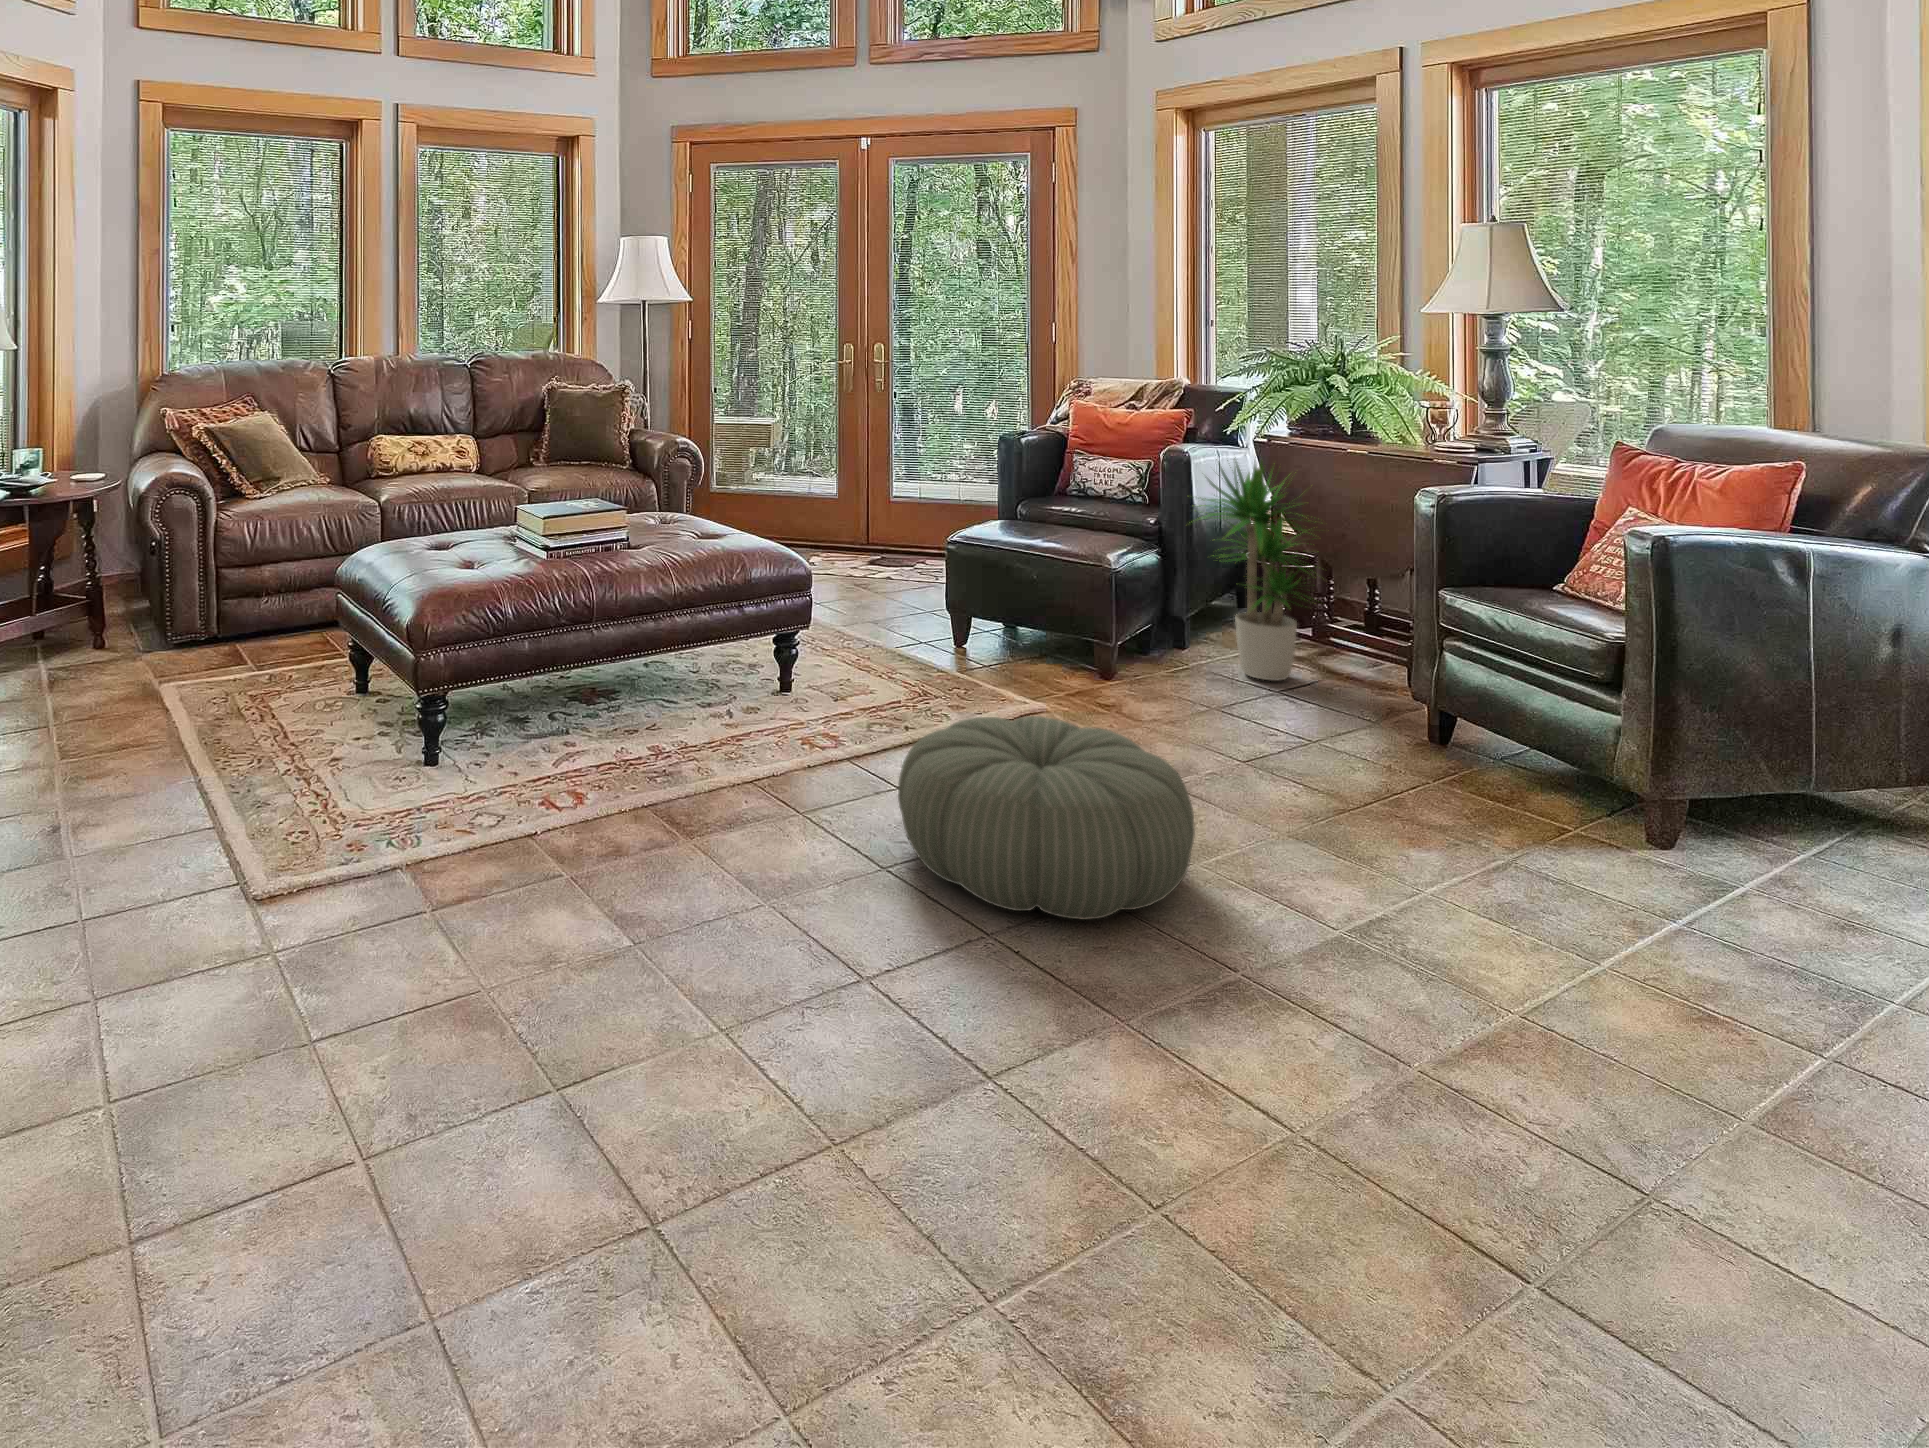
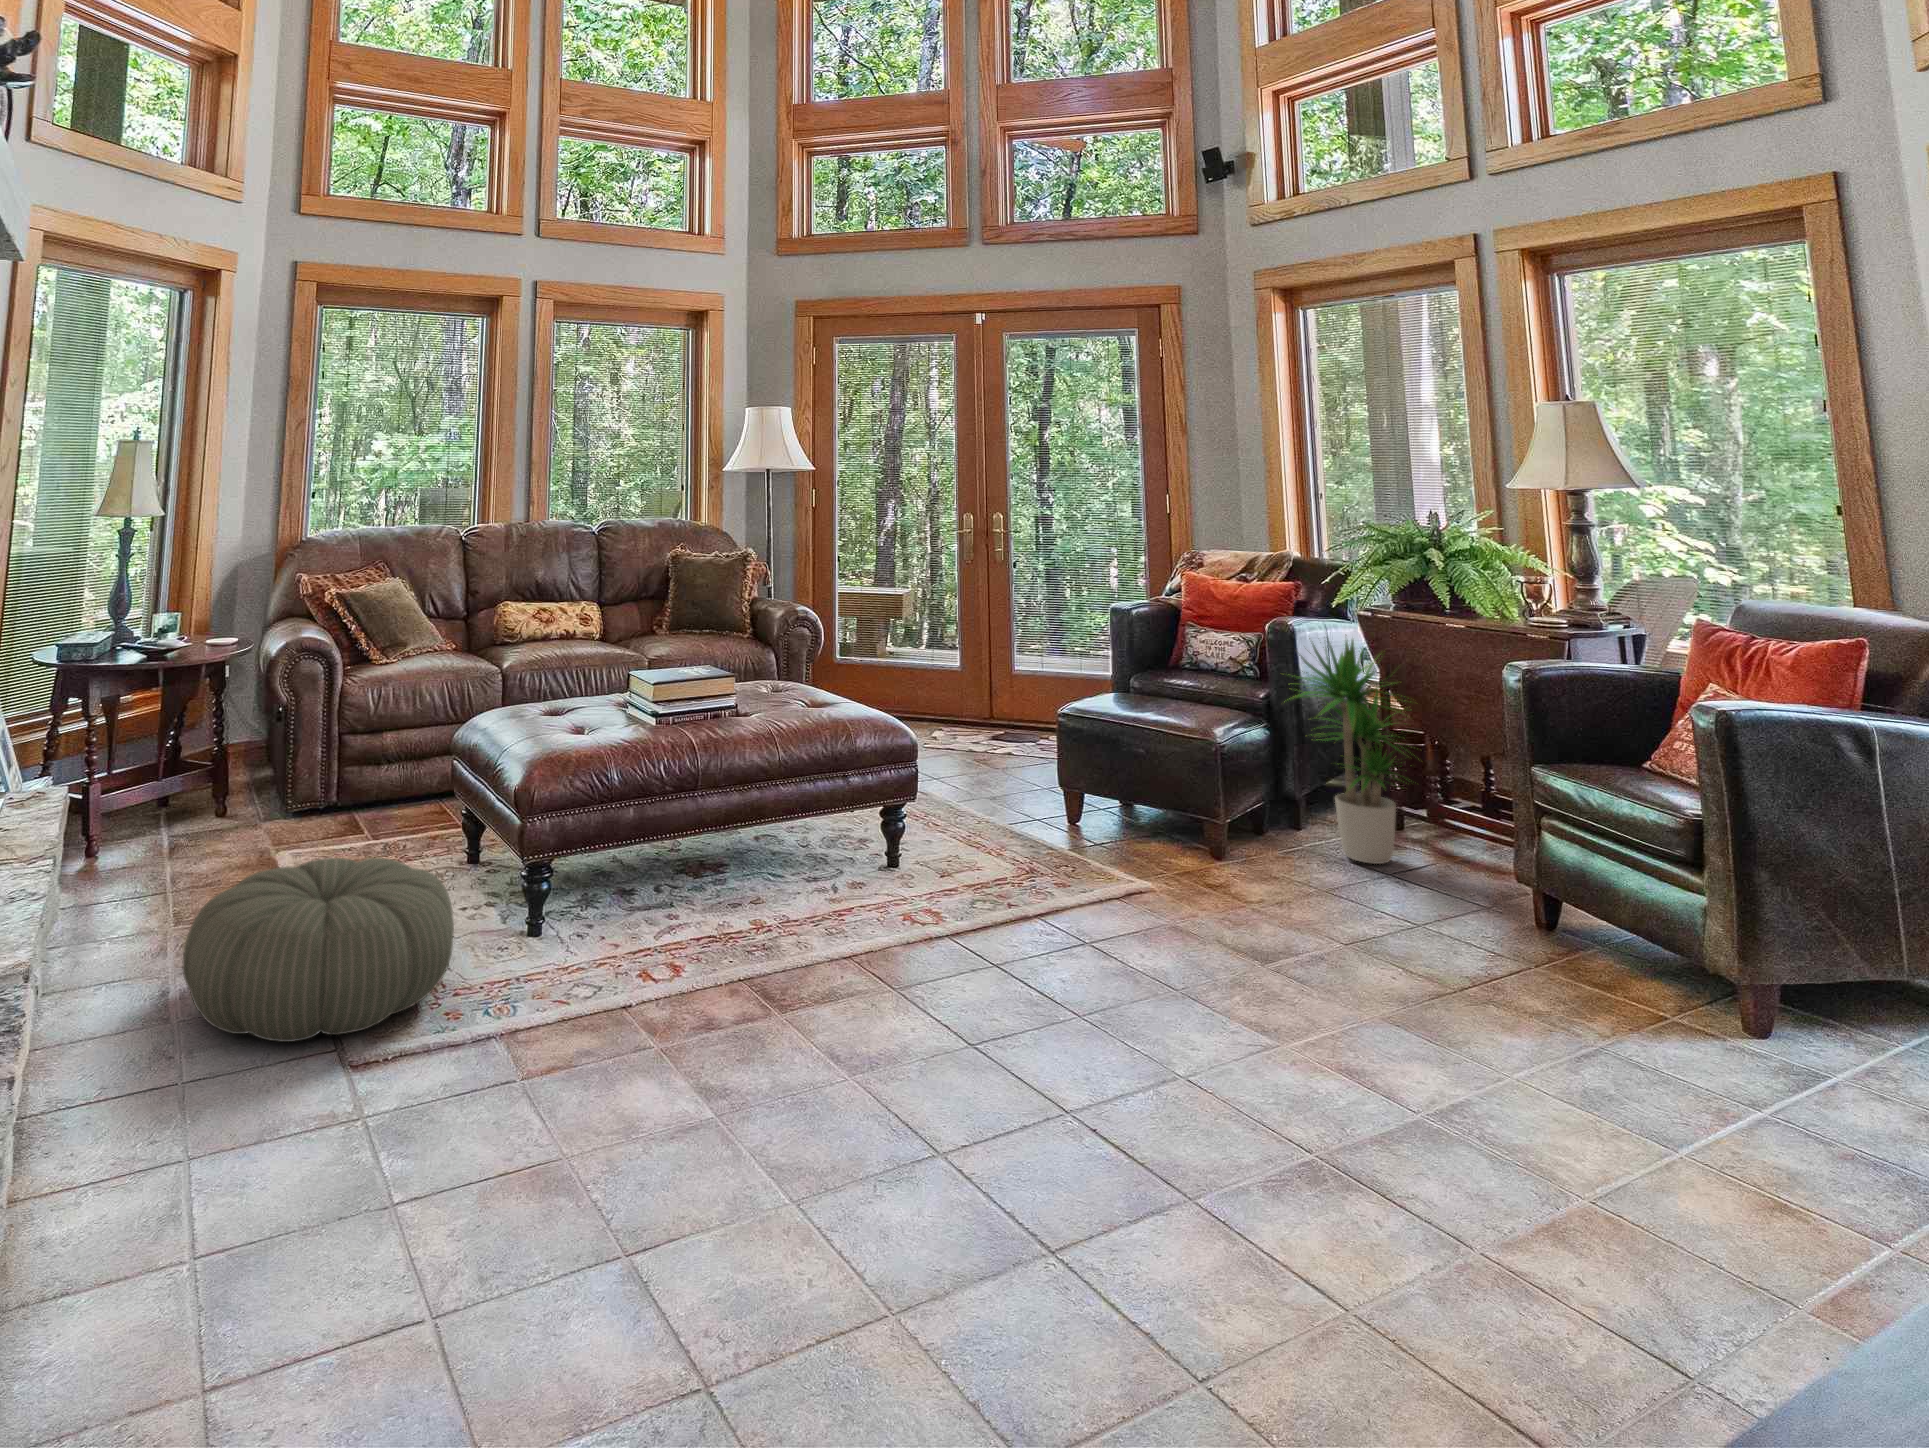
pouf: present [898,716,1195,920] -> present [183,858,454,1042]

